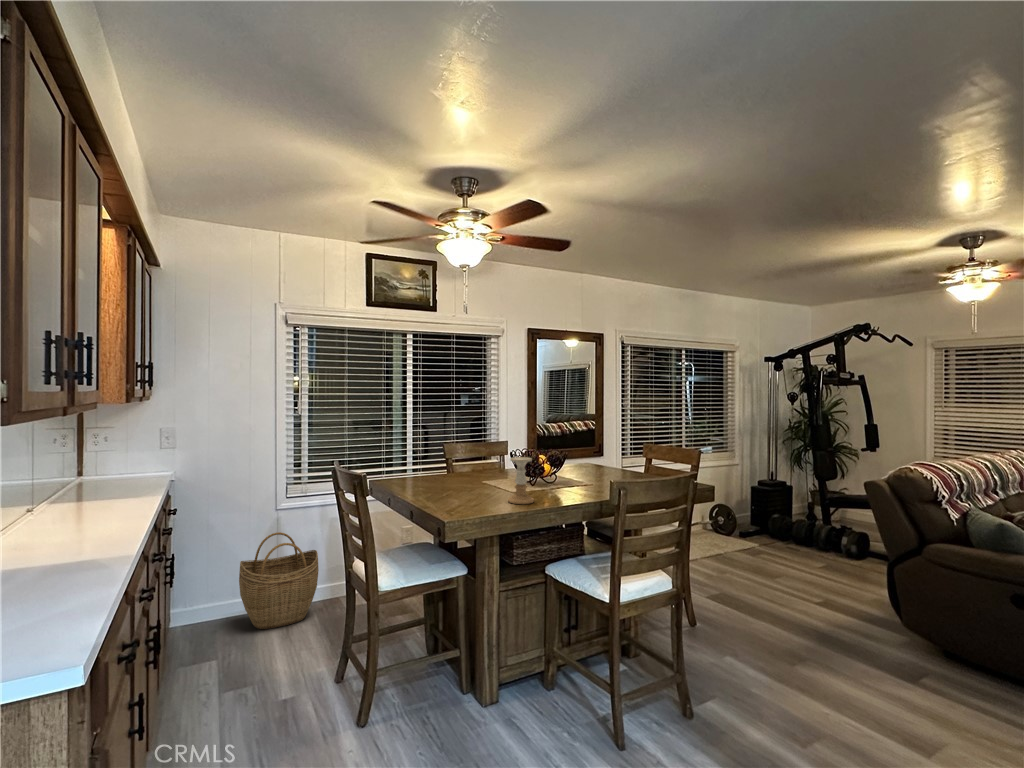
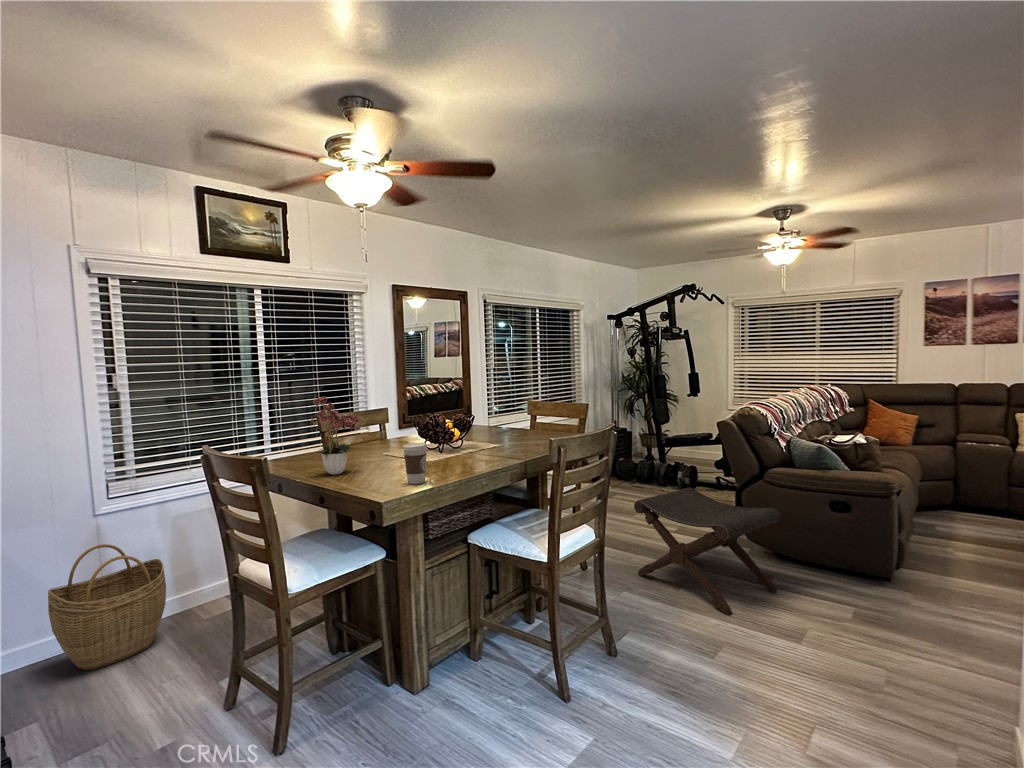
flower arrangement: none [414,424,461,495] -> present [311,397,359,475]
candle holder: present [508,457,534,504] -> none [427,423,456,474]
coffee cup: none [480,474,501,510] -> present [403,443,427,484]
footstool: none [748,553,930,707] -> present [634,487,780,615]

